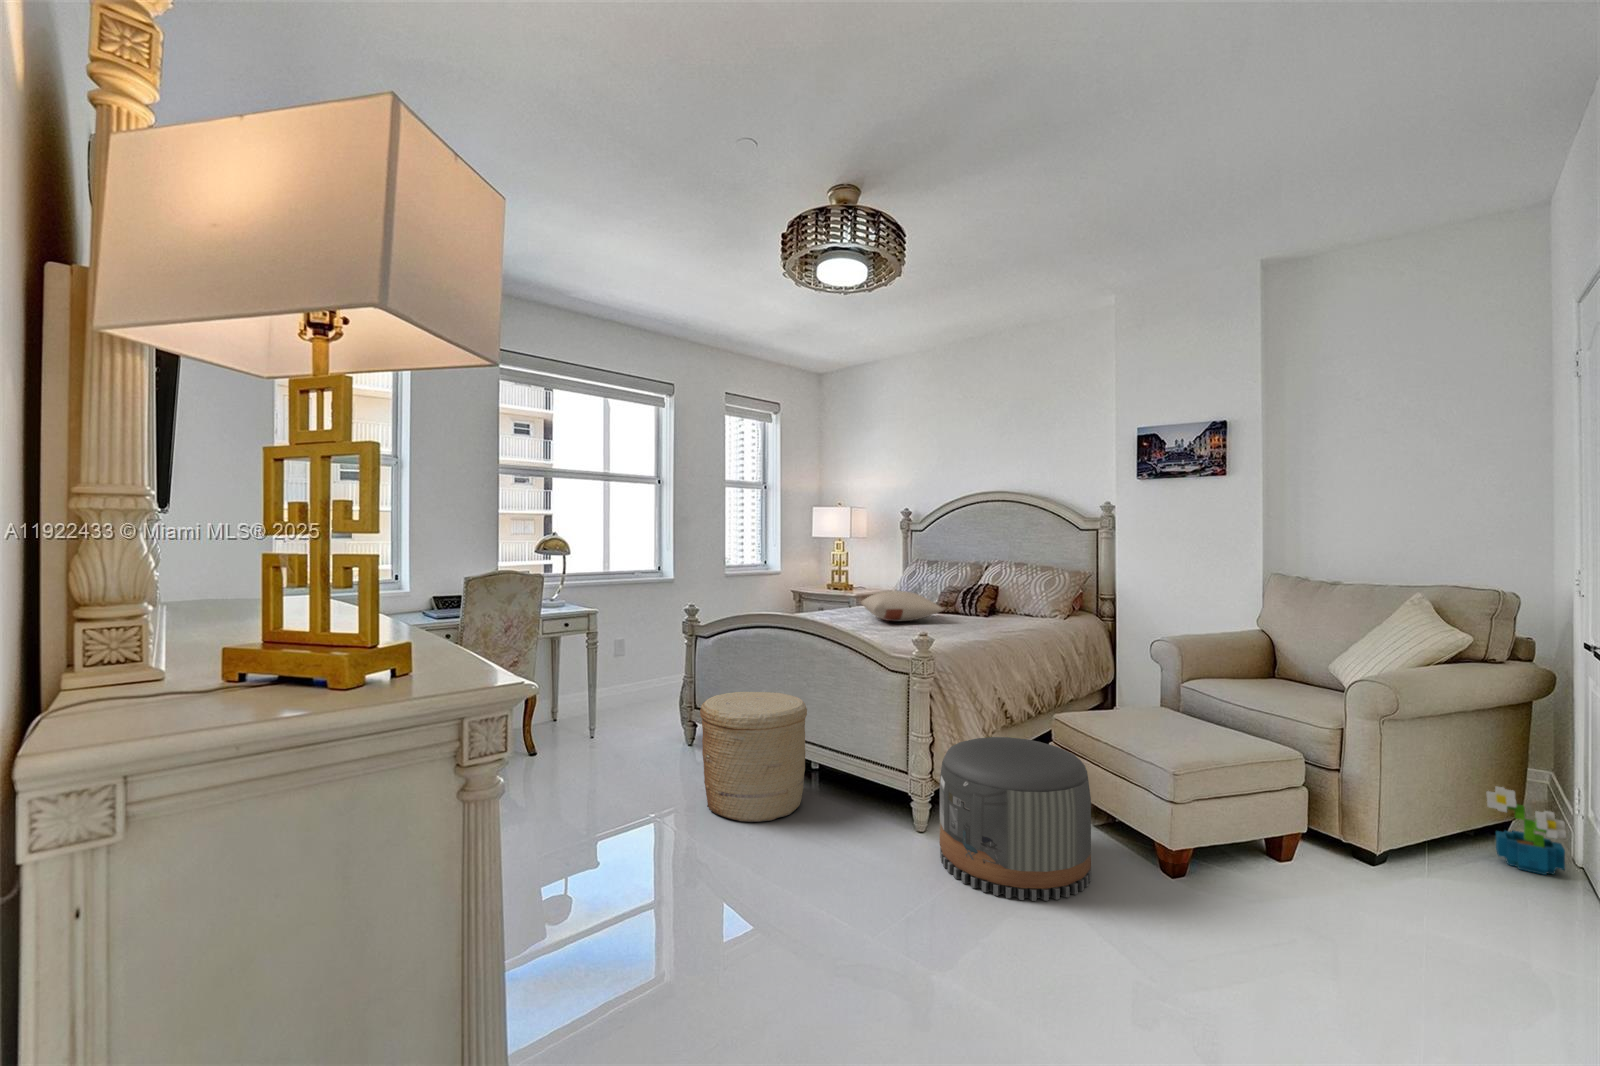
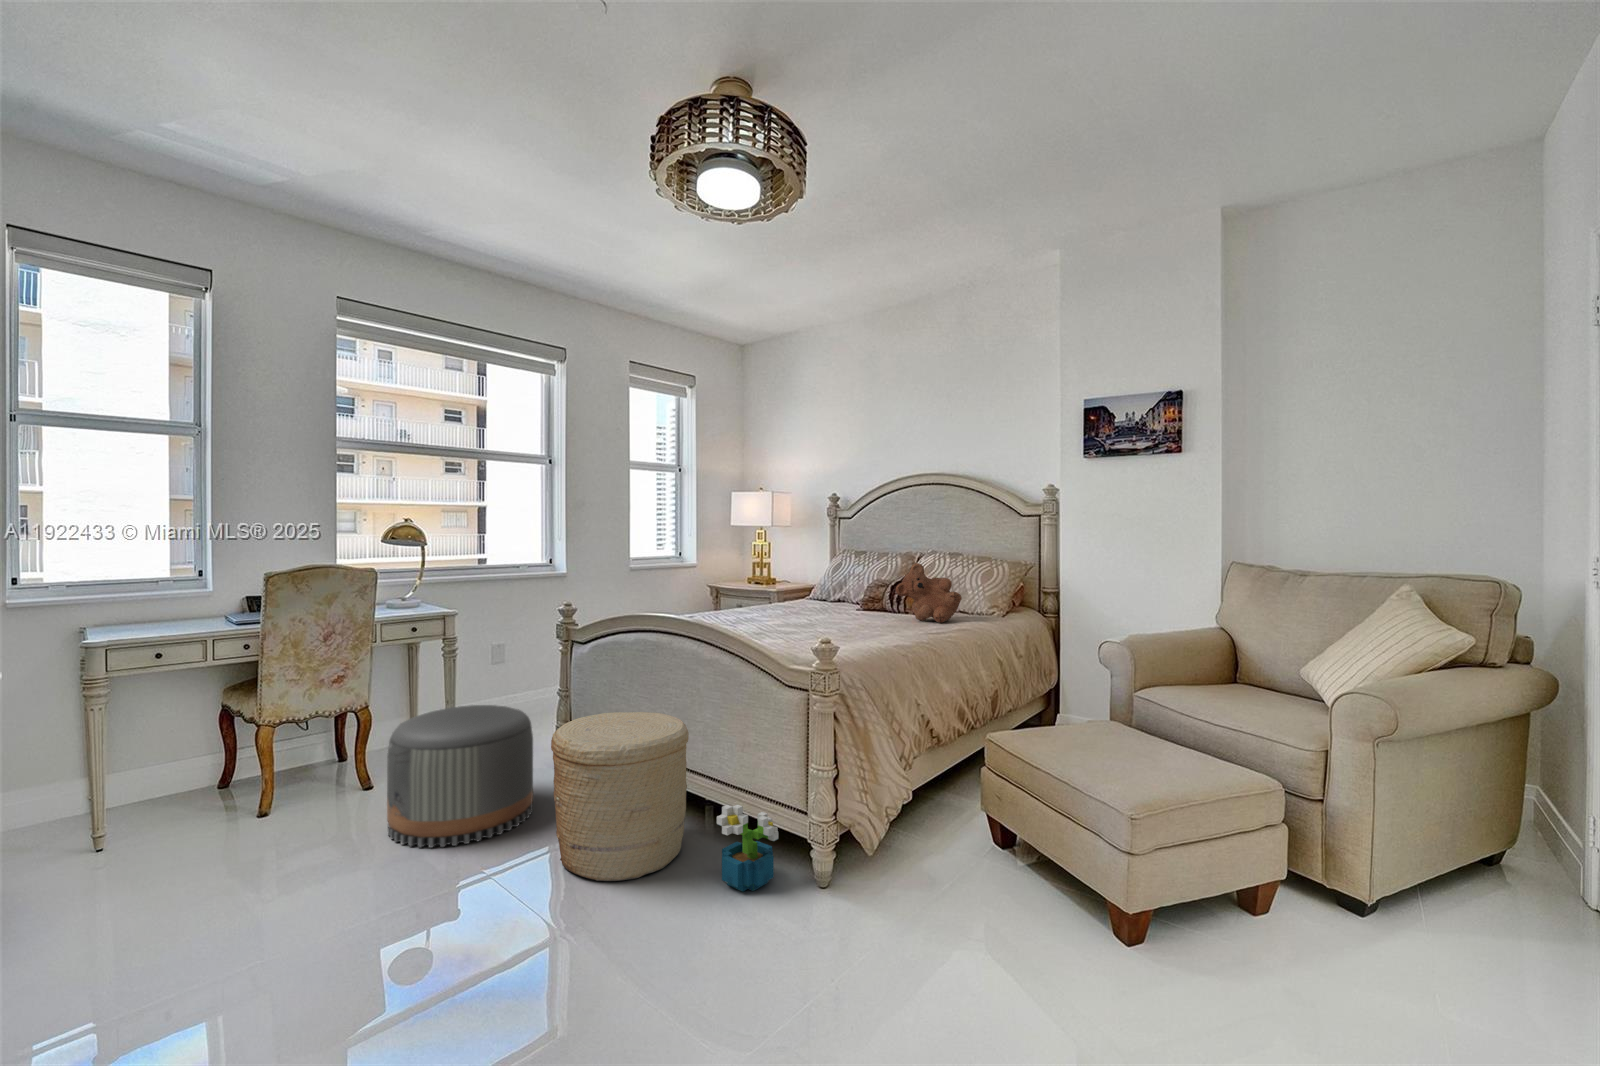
teddy bear: none [969,572,1028,624] -> present [896,563,962,623]
pillow: present [861,591,944,621] -> none [775,586,867,621]
pouf: present [940,737,1091,901] -> present [387,705,533,848]
decorative plant: present [1487,786,1566,875] -> present [717,804,778,891]

